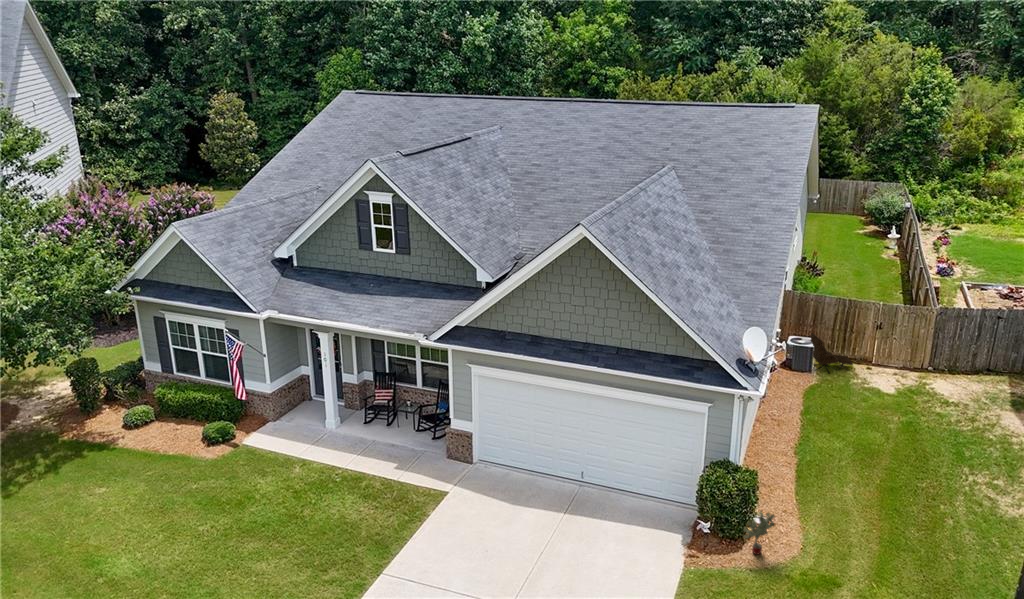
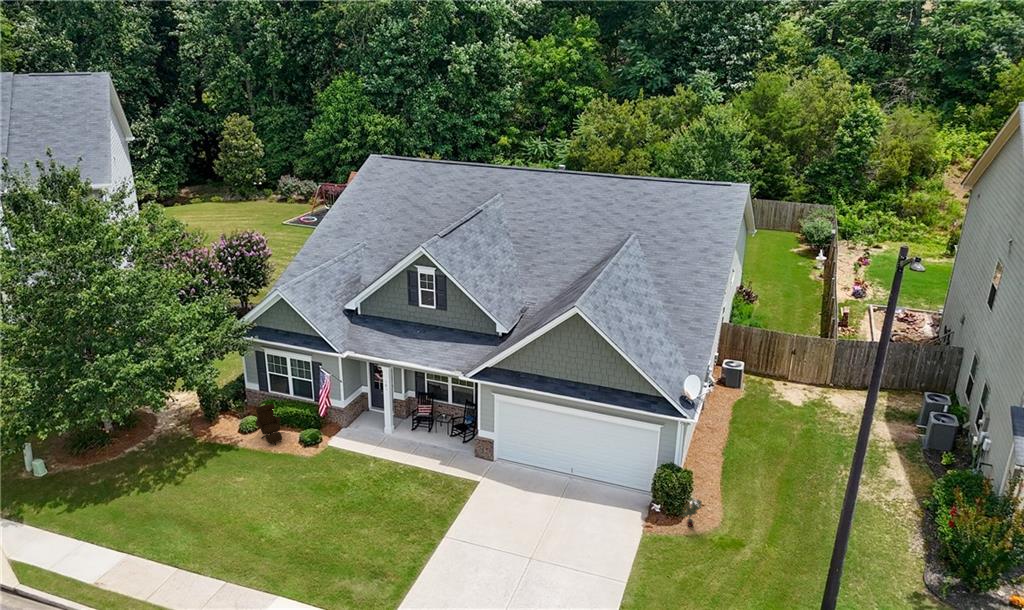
lounge chair: present [810,333,853,373] -> present [256,404,282,445]

